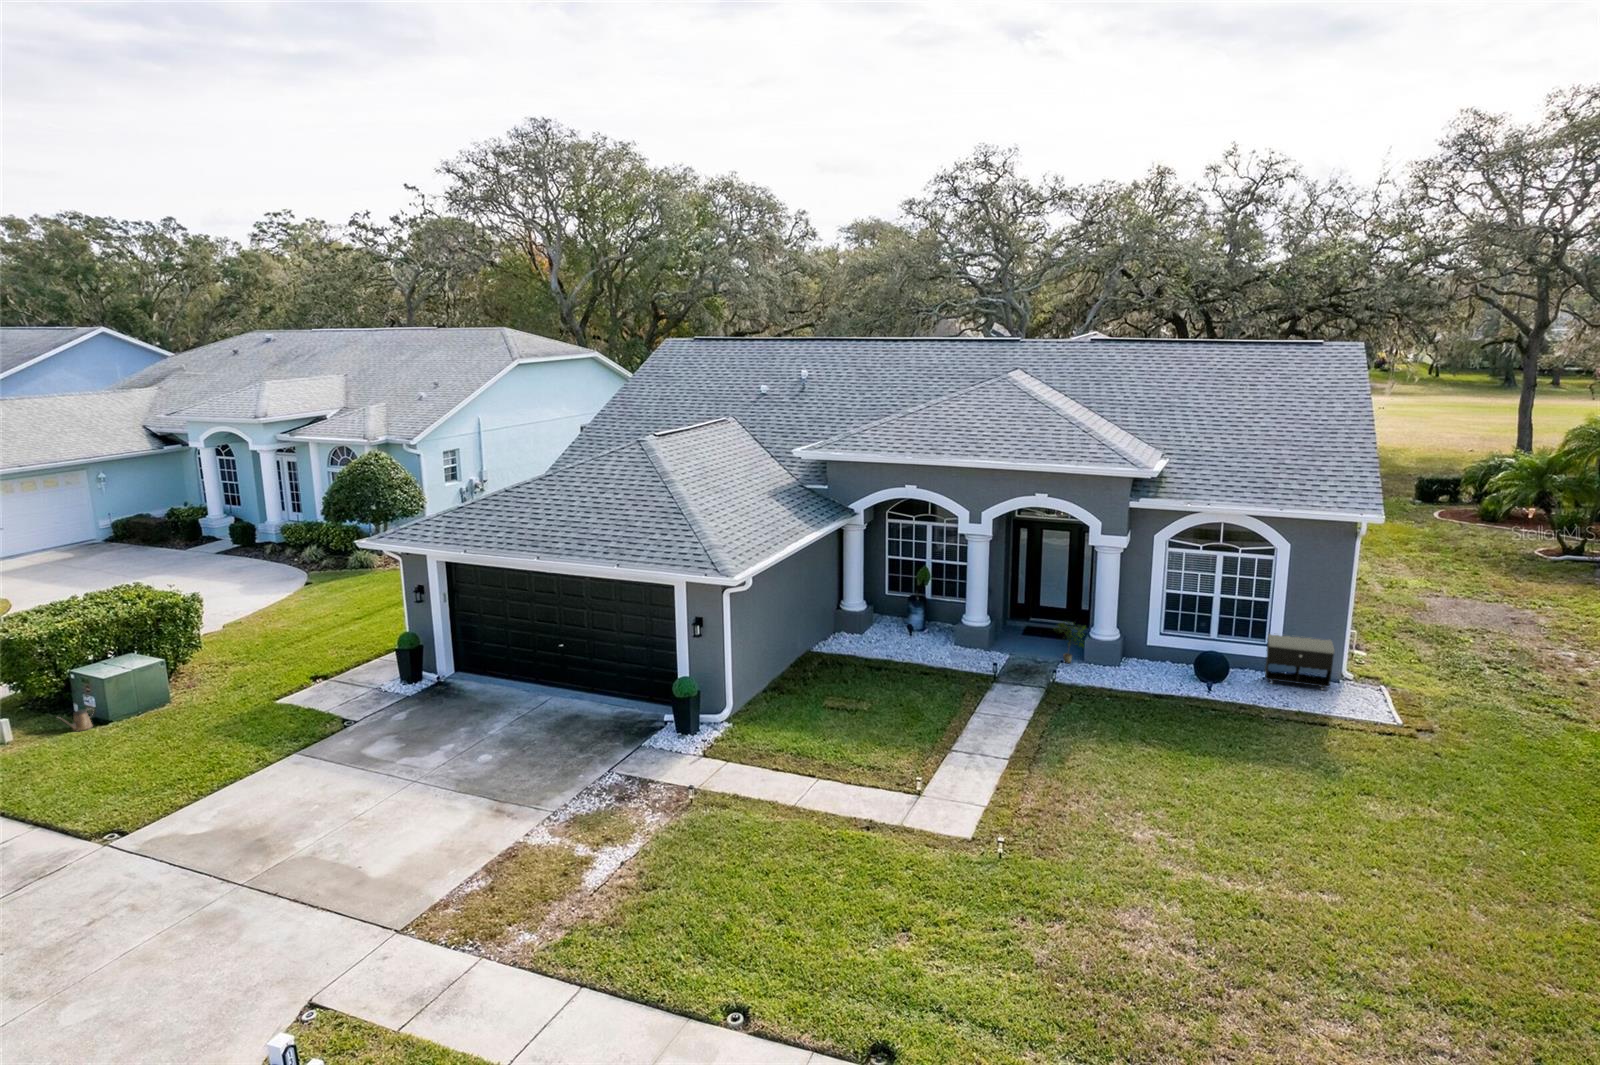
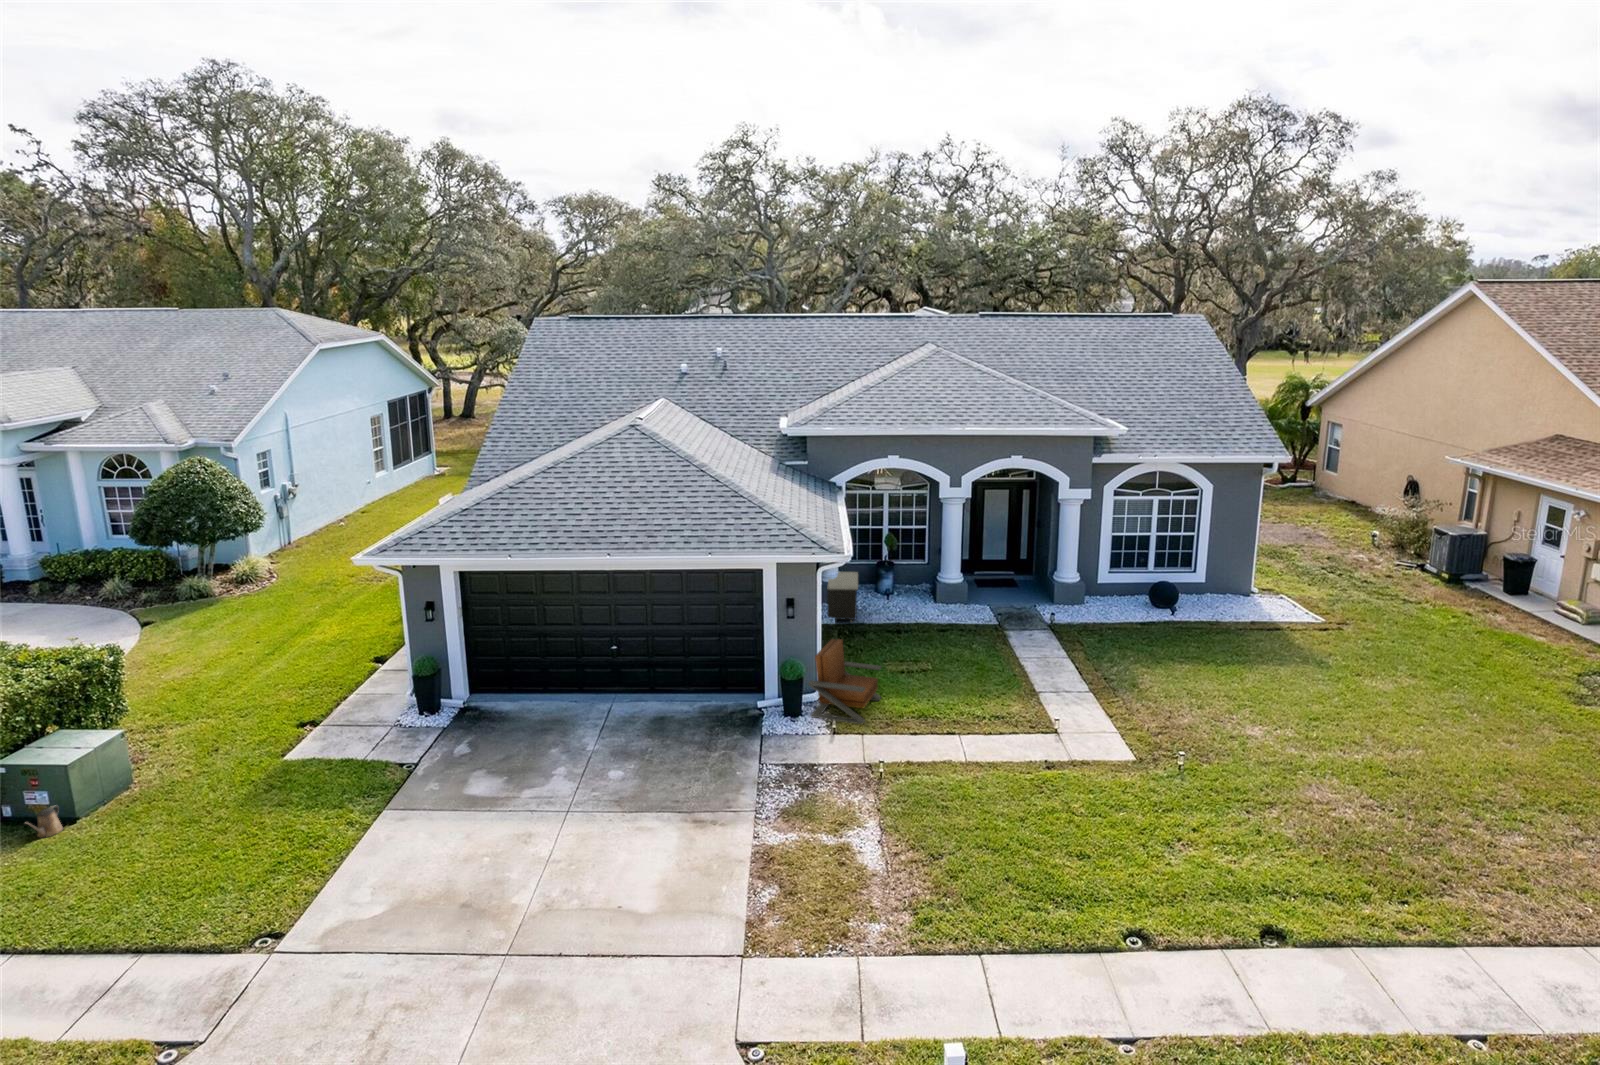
potted plant: present [1054,622,1086,663] -> none [1026,569,1059,607]
storage bench: present [1265,634,1334,690] -> present [827,572,858,622]
lounge chair: none [701,663,790,752] -> present [808,639,881,724]

